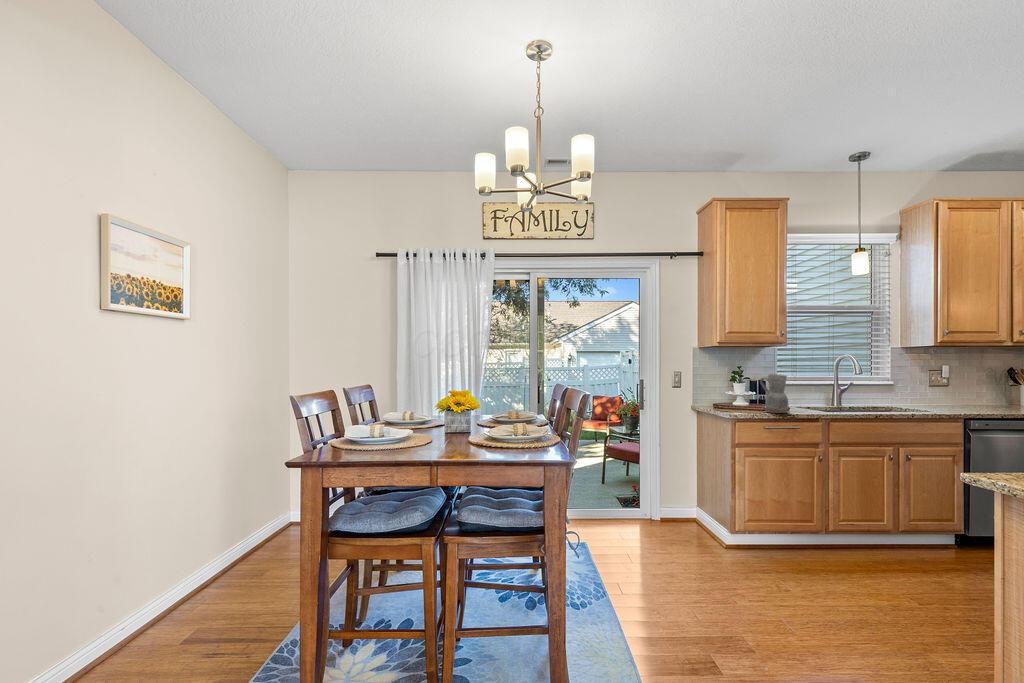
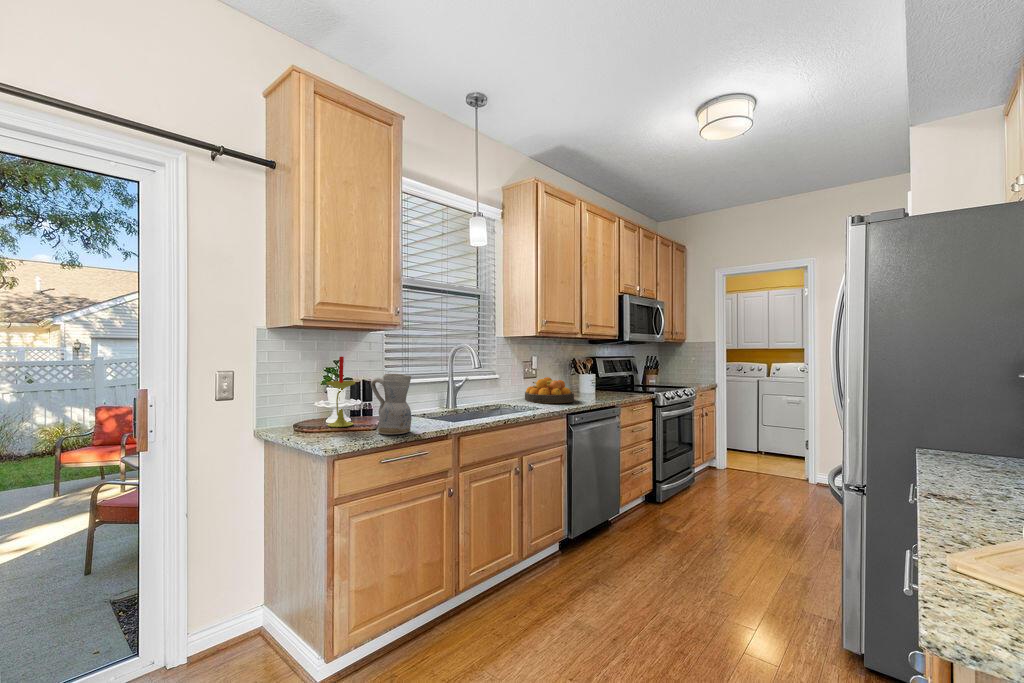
candle: none [733,362,752,408] -> present [327,356,355,427]
fruit bowl: none [926,386,989,411] -> present [525,377,574,403]

